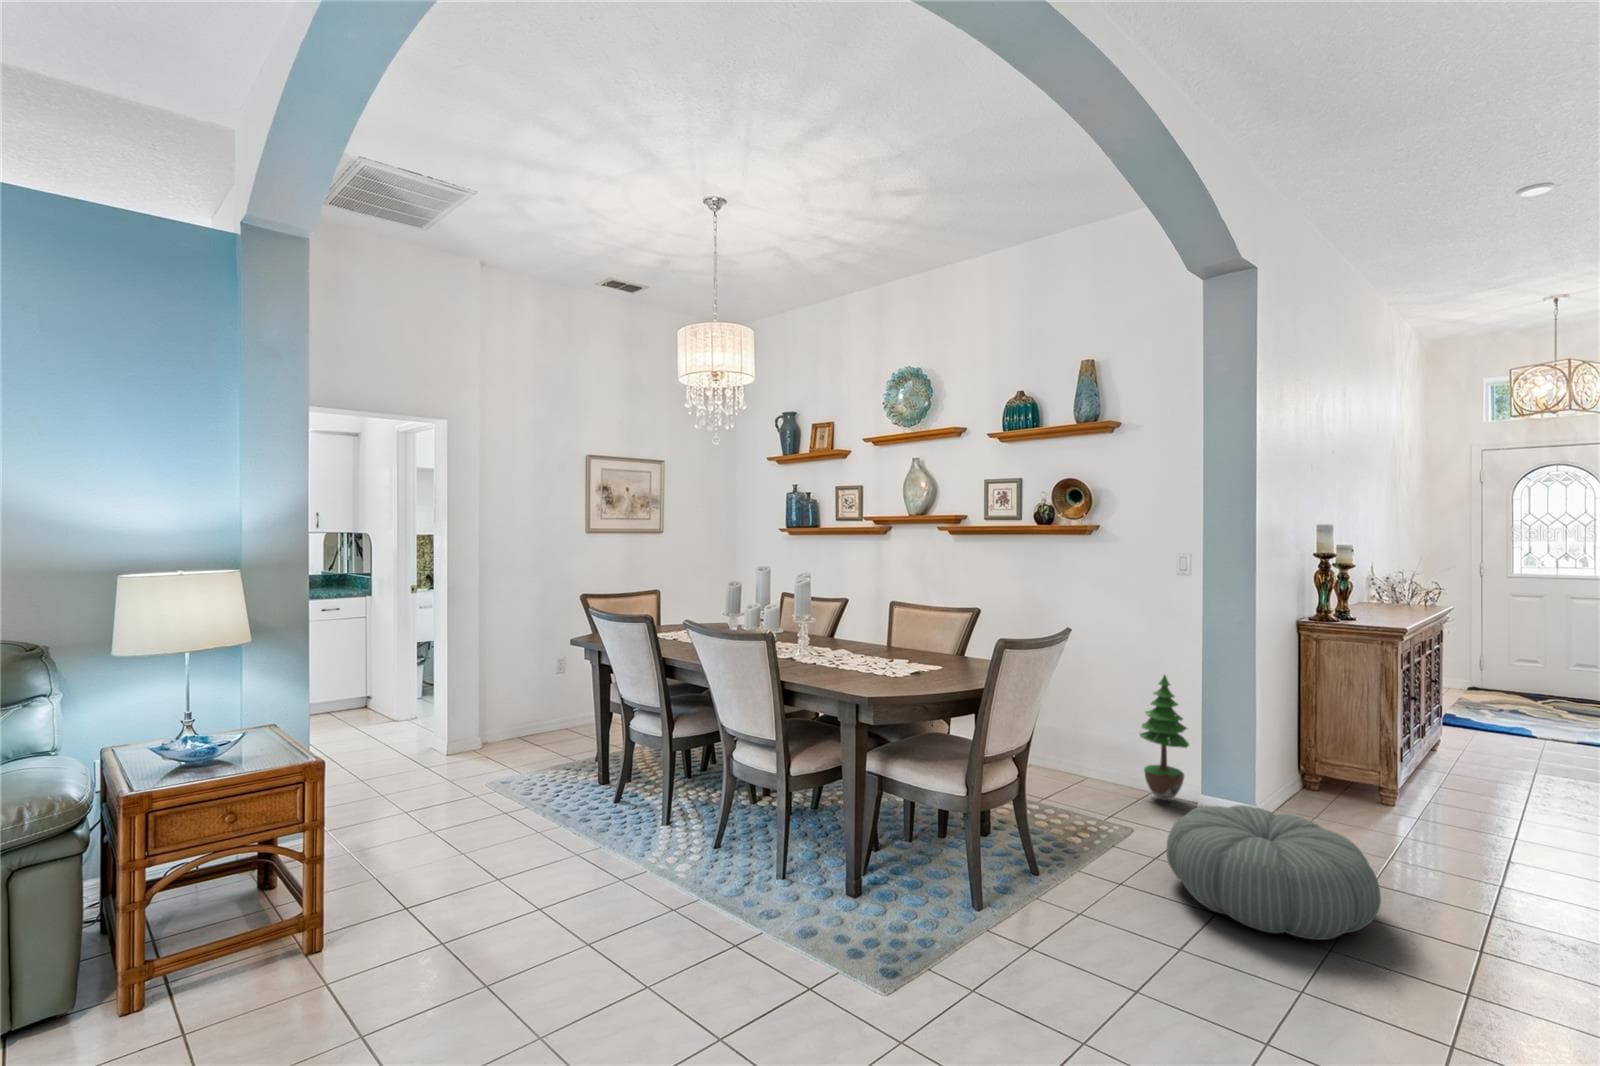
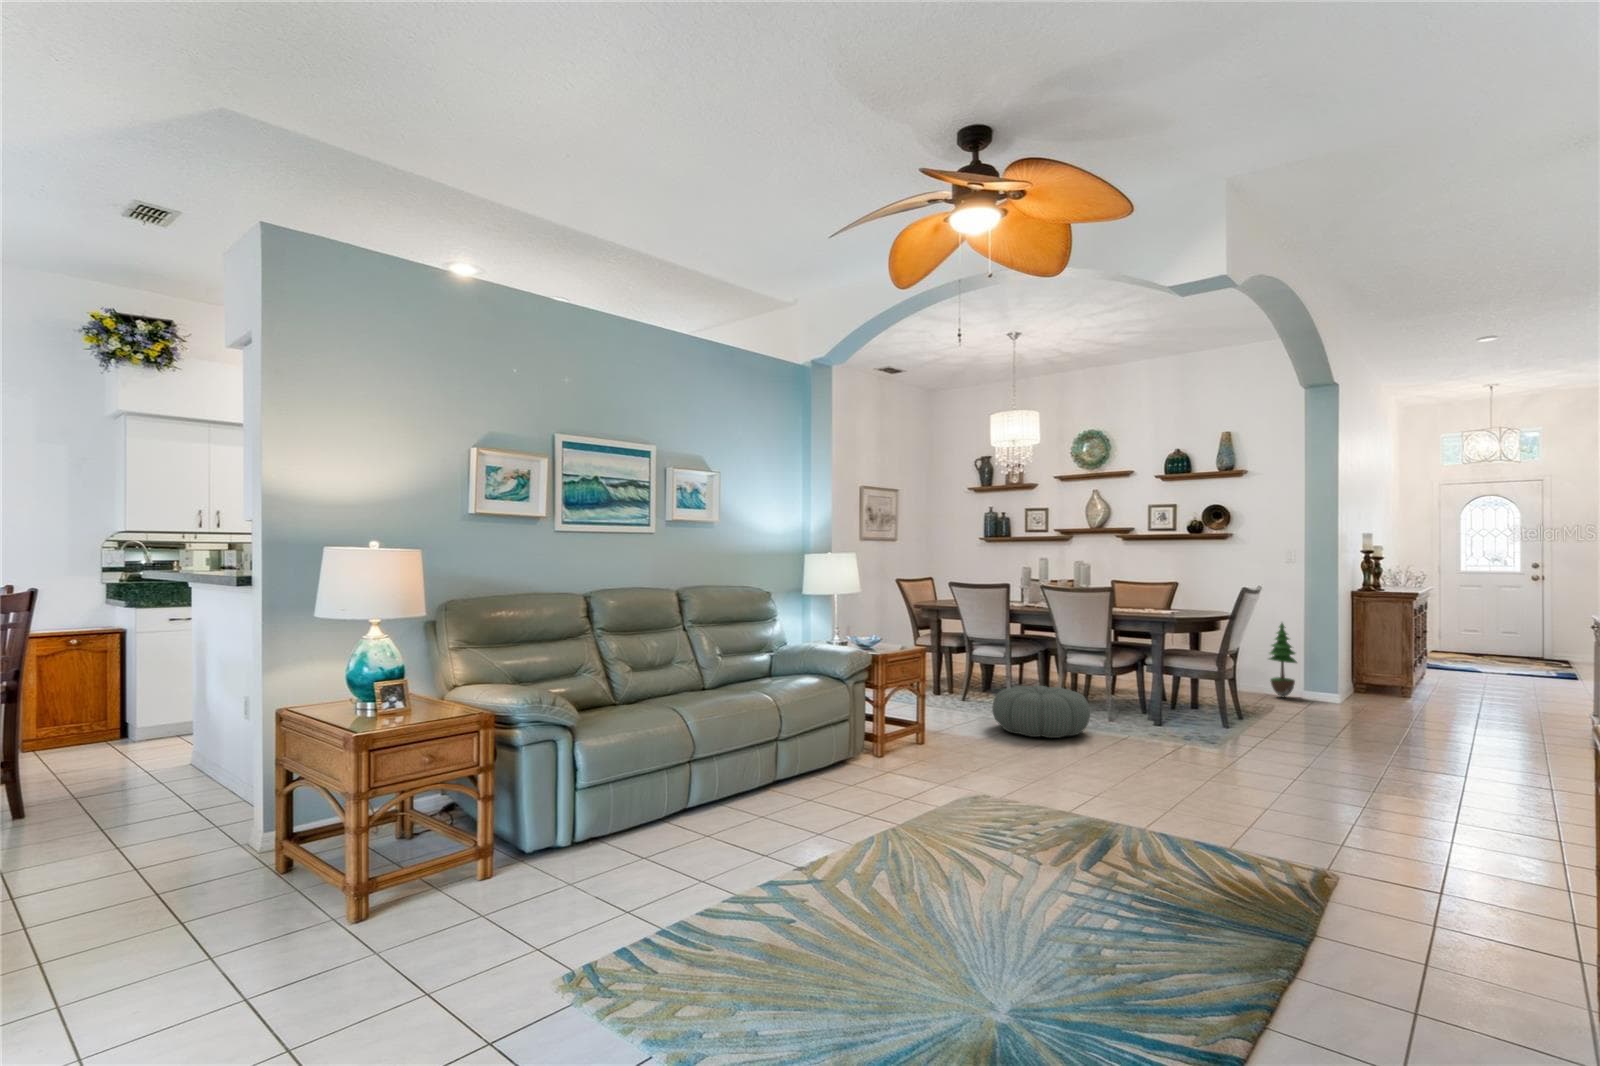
pouf: present [1167,805,1381,940] -> present [992,686,1090,738]

